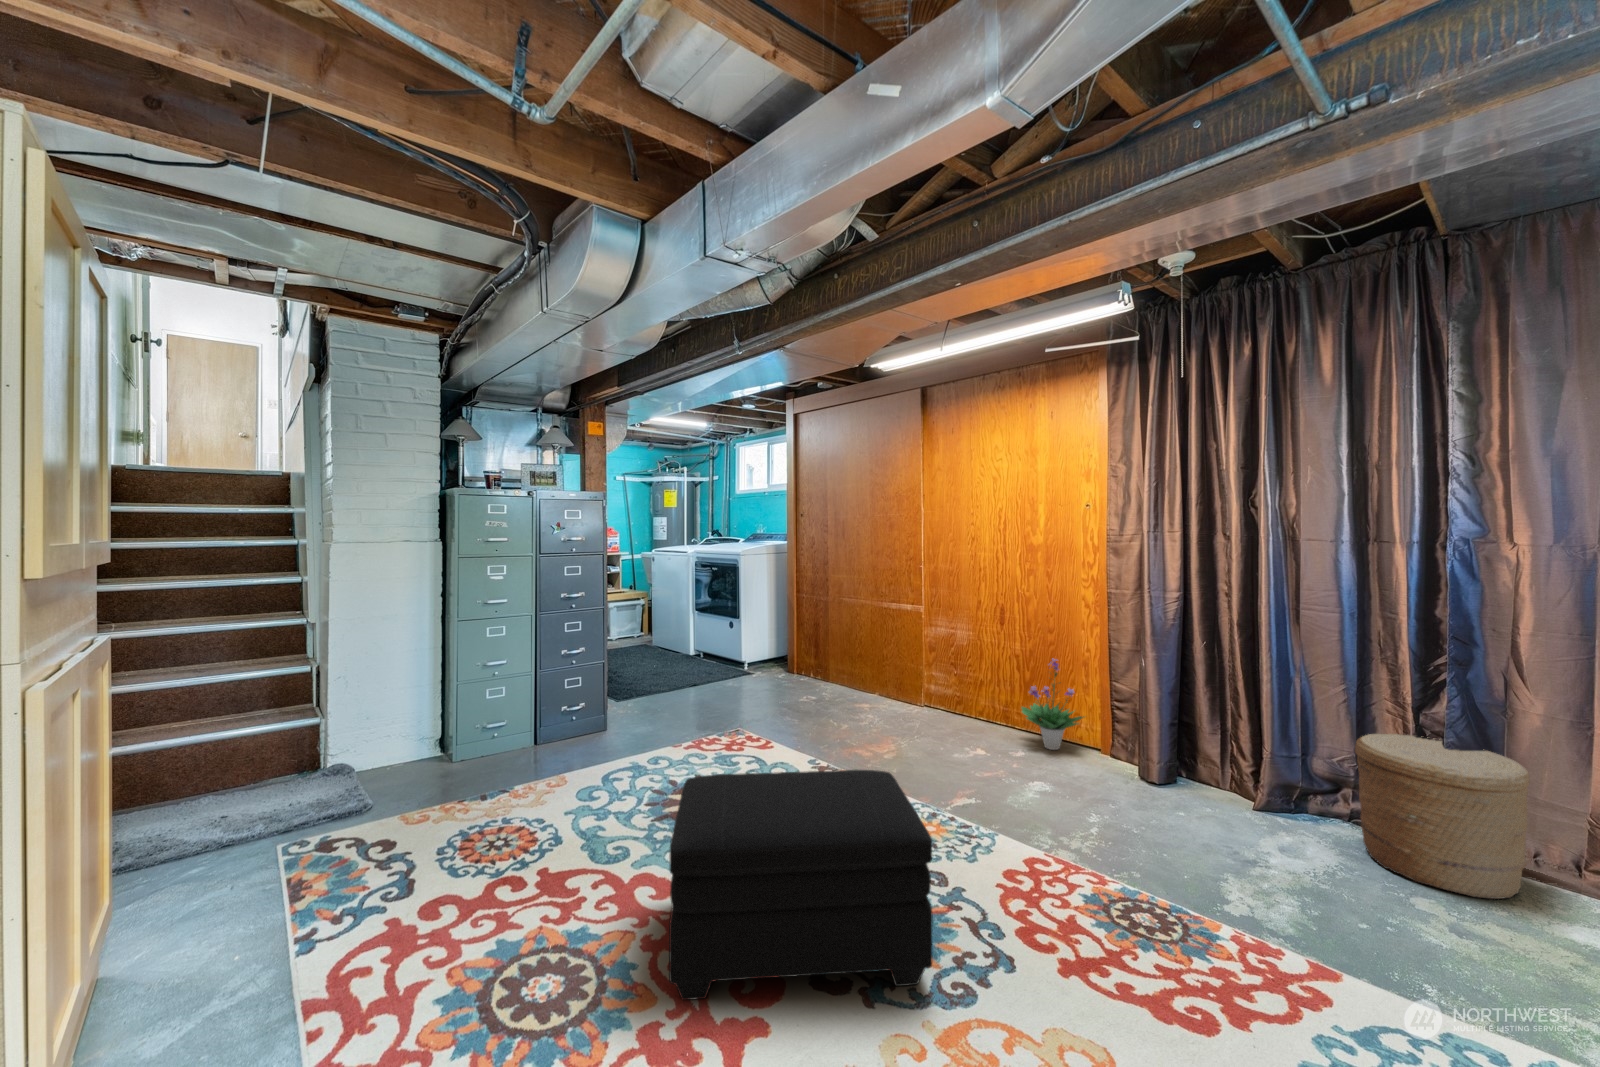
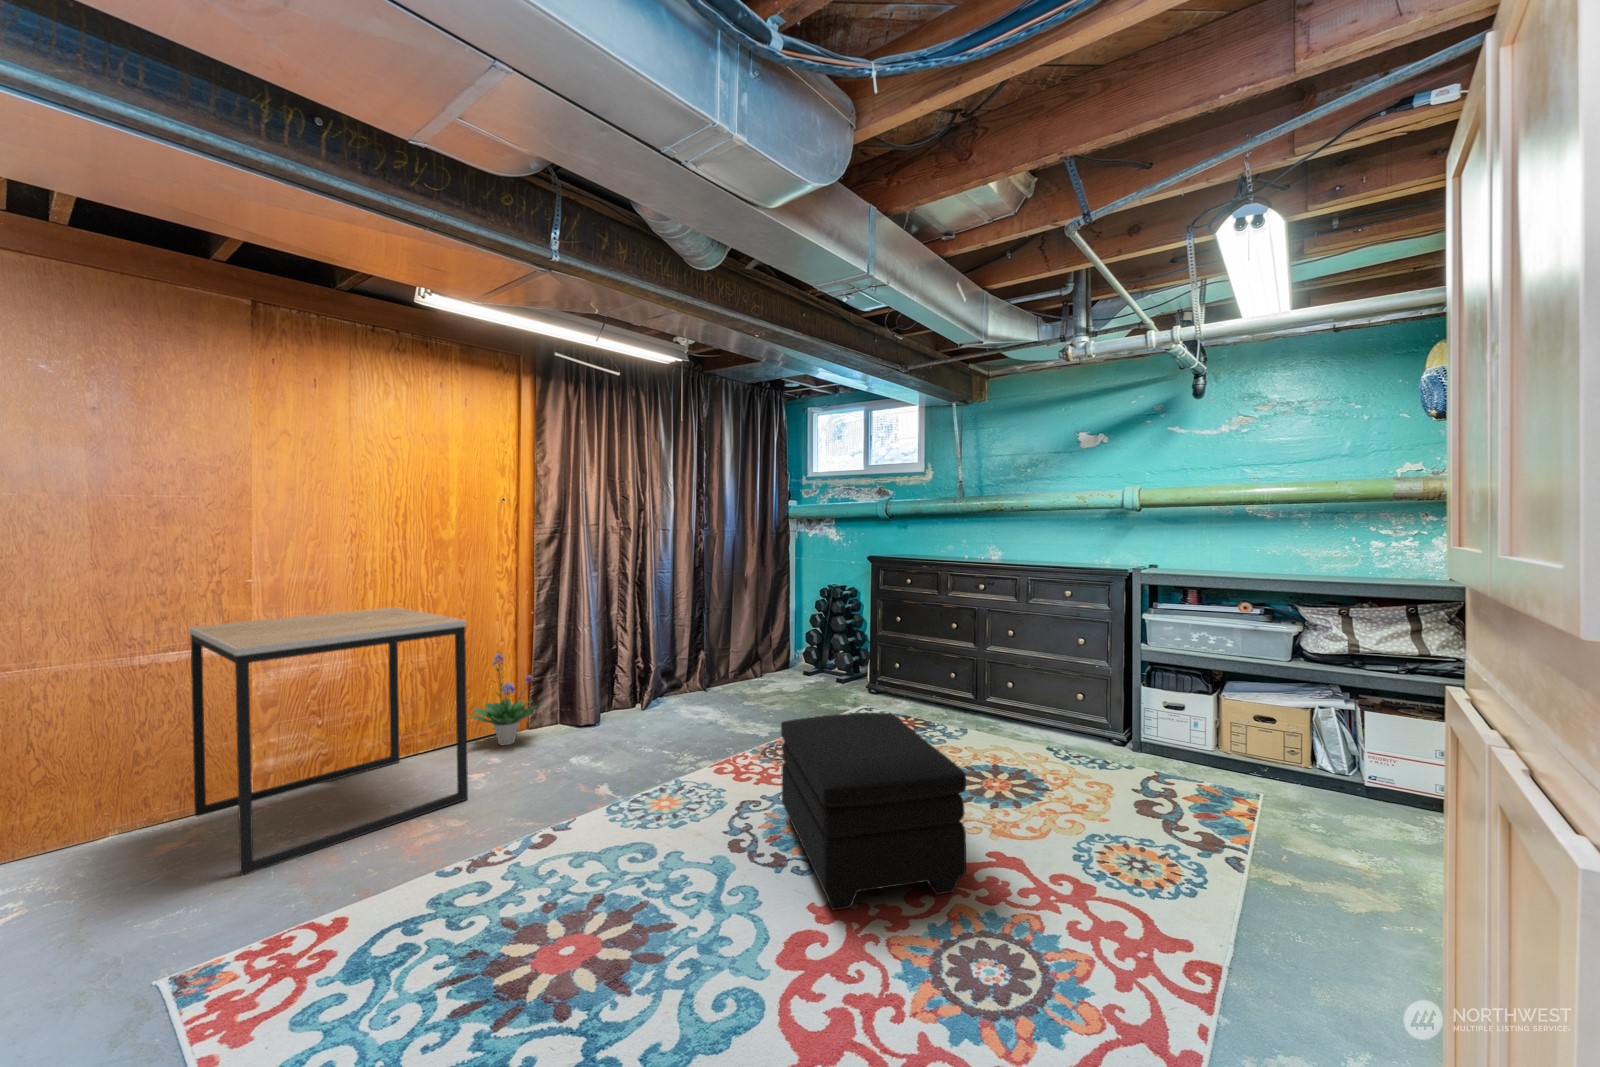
side table: none [821,590,992,750] -> present [189,607,468,875]
woven basket: present [1355,734,1529,899] -> none [696,629,760,700]

